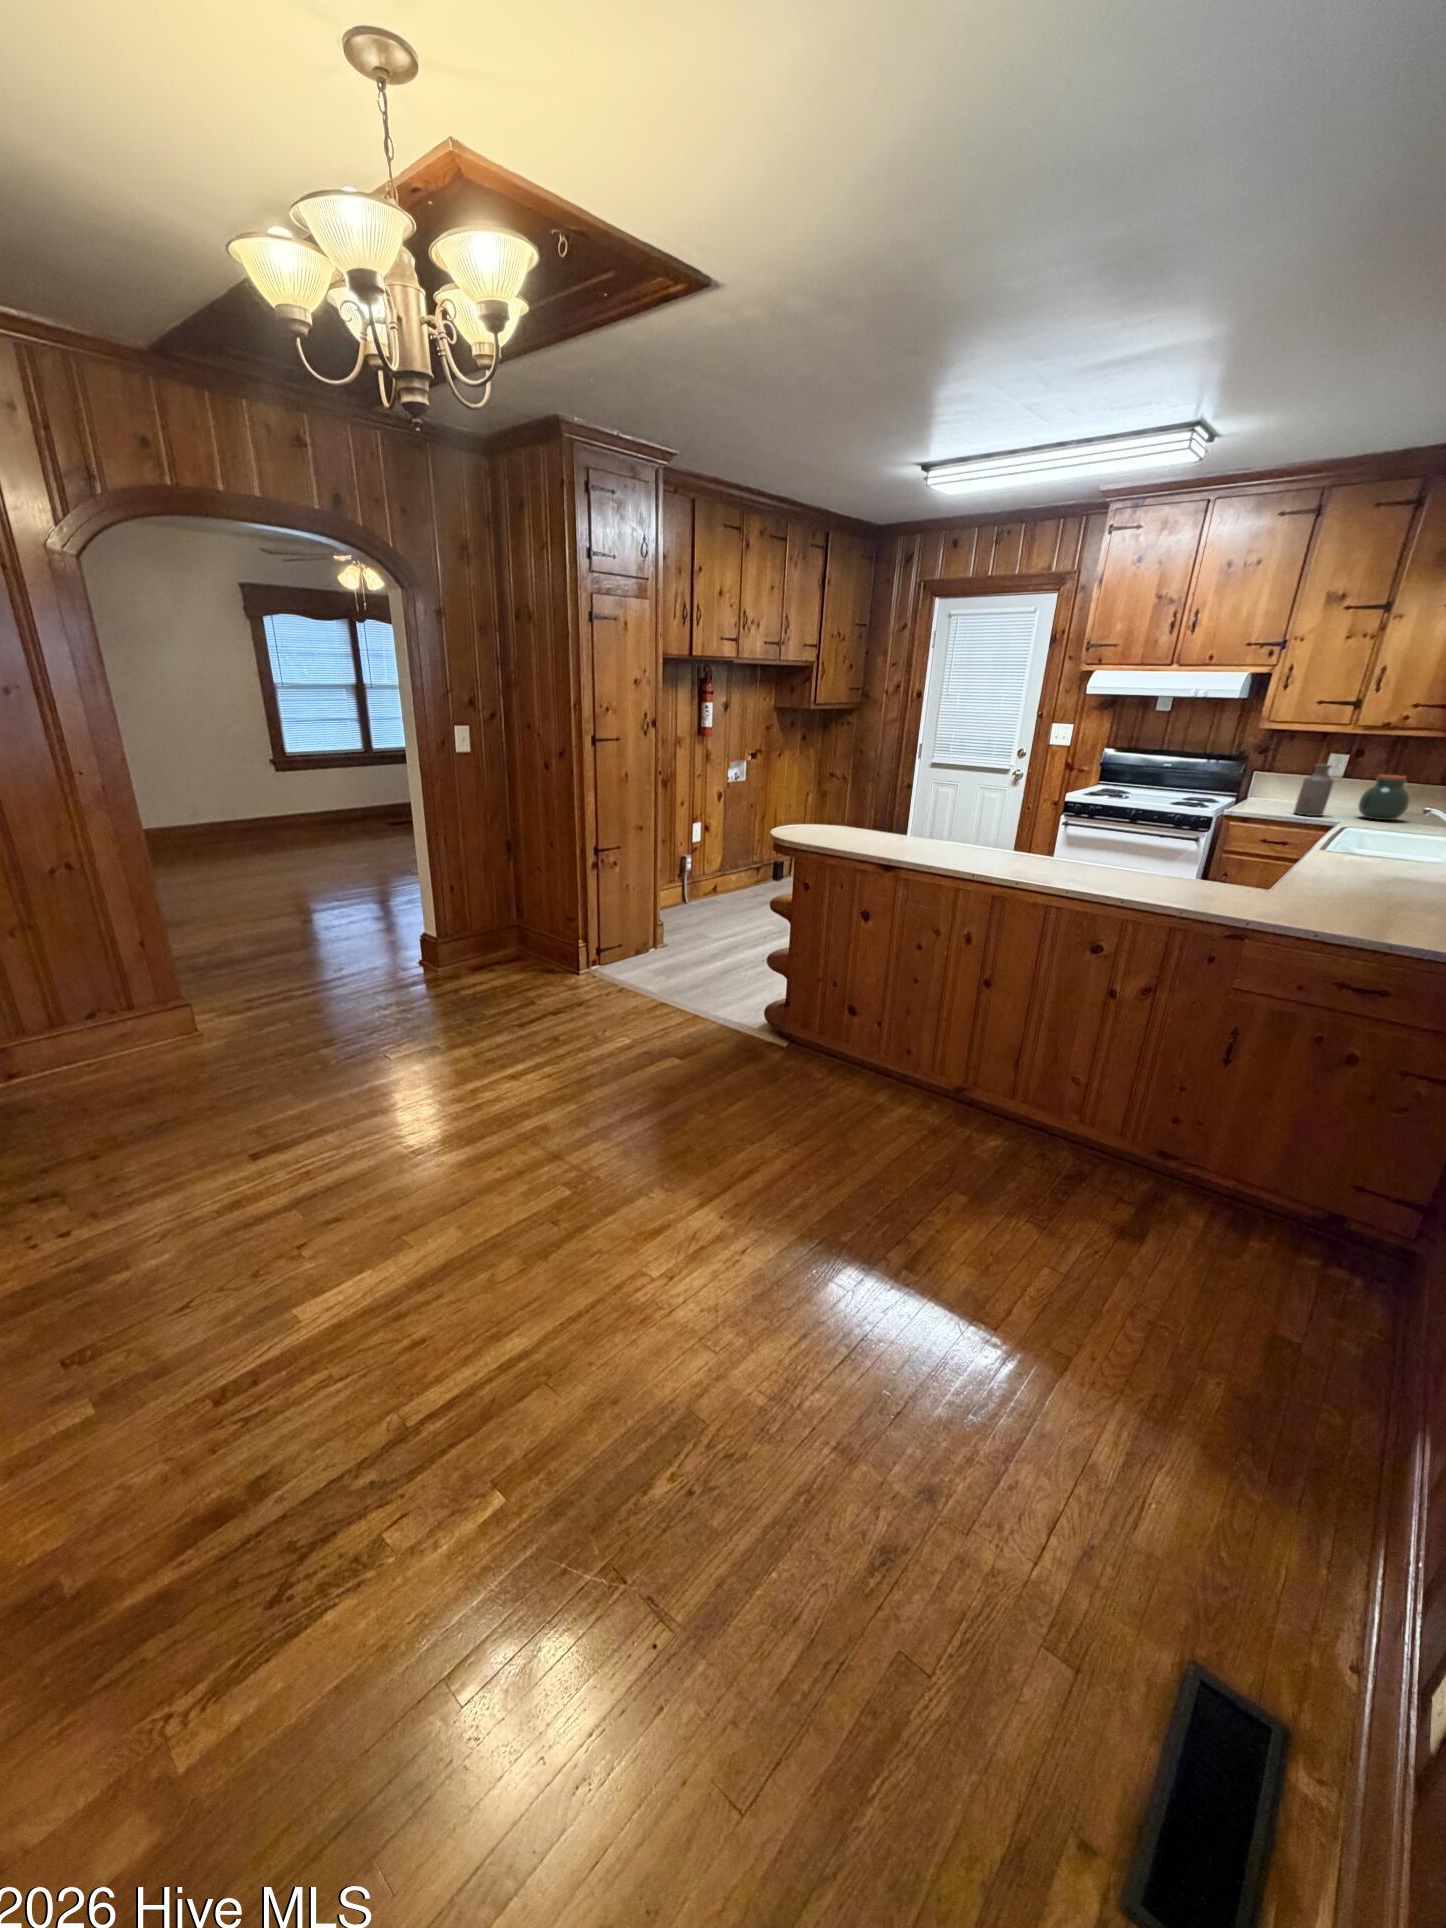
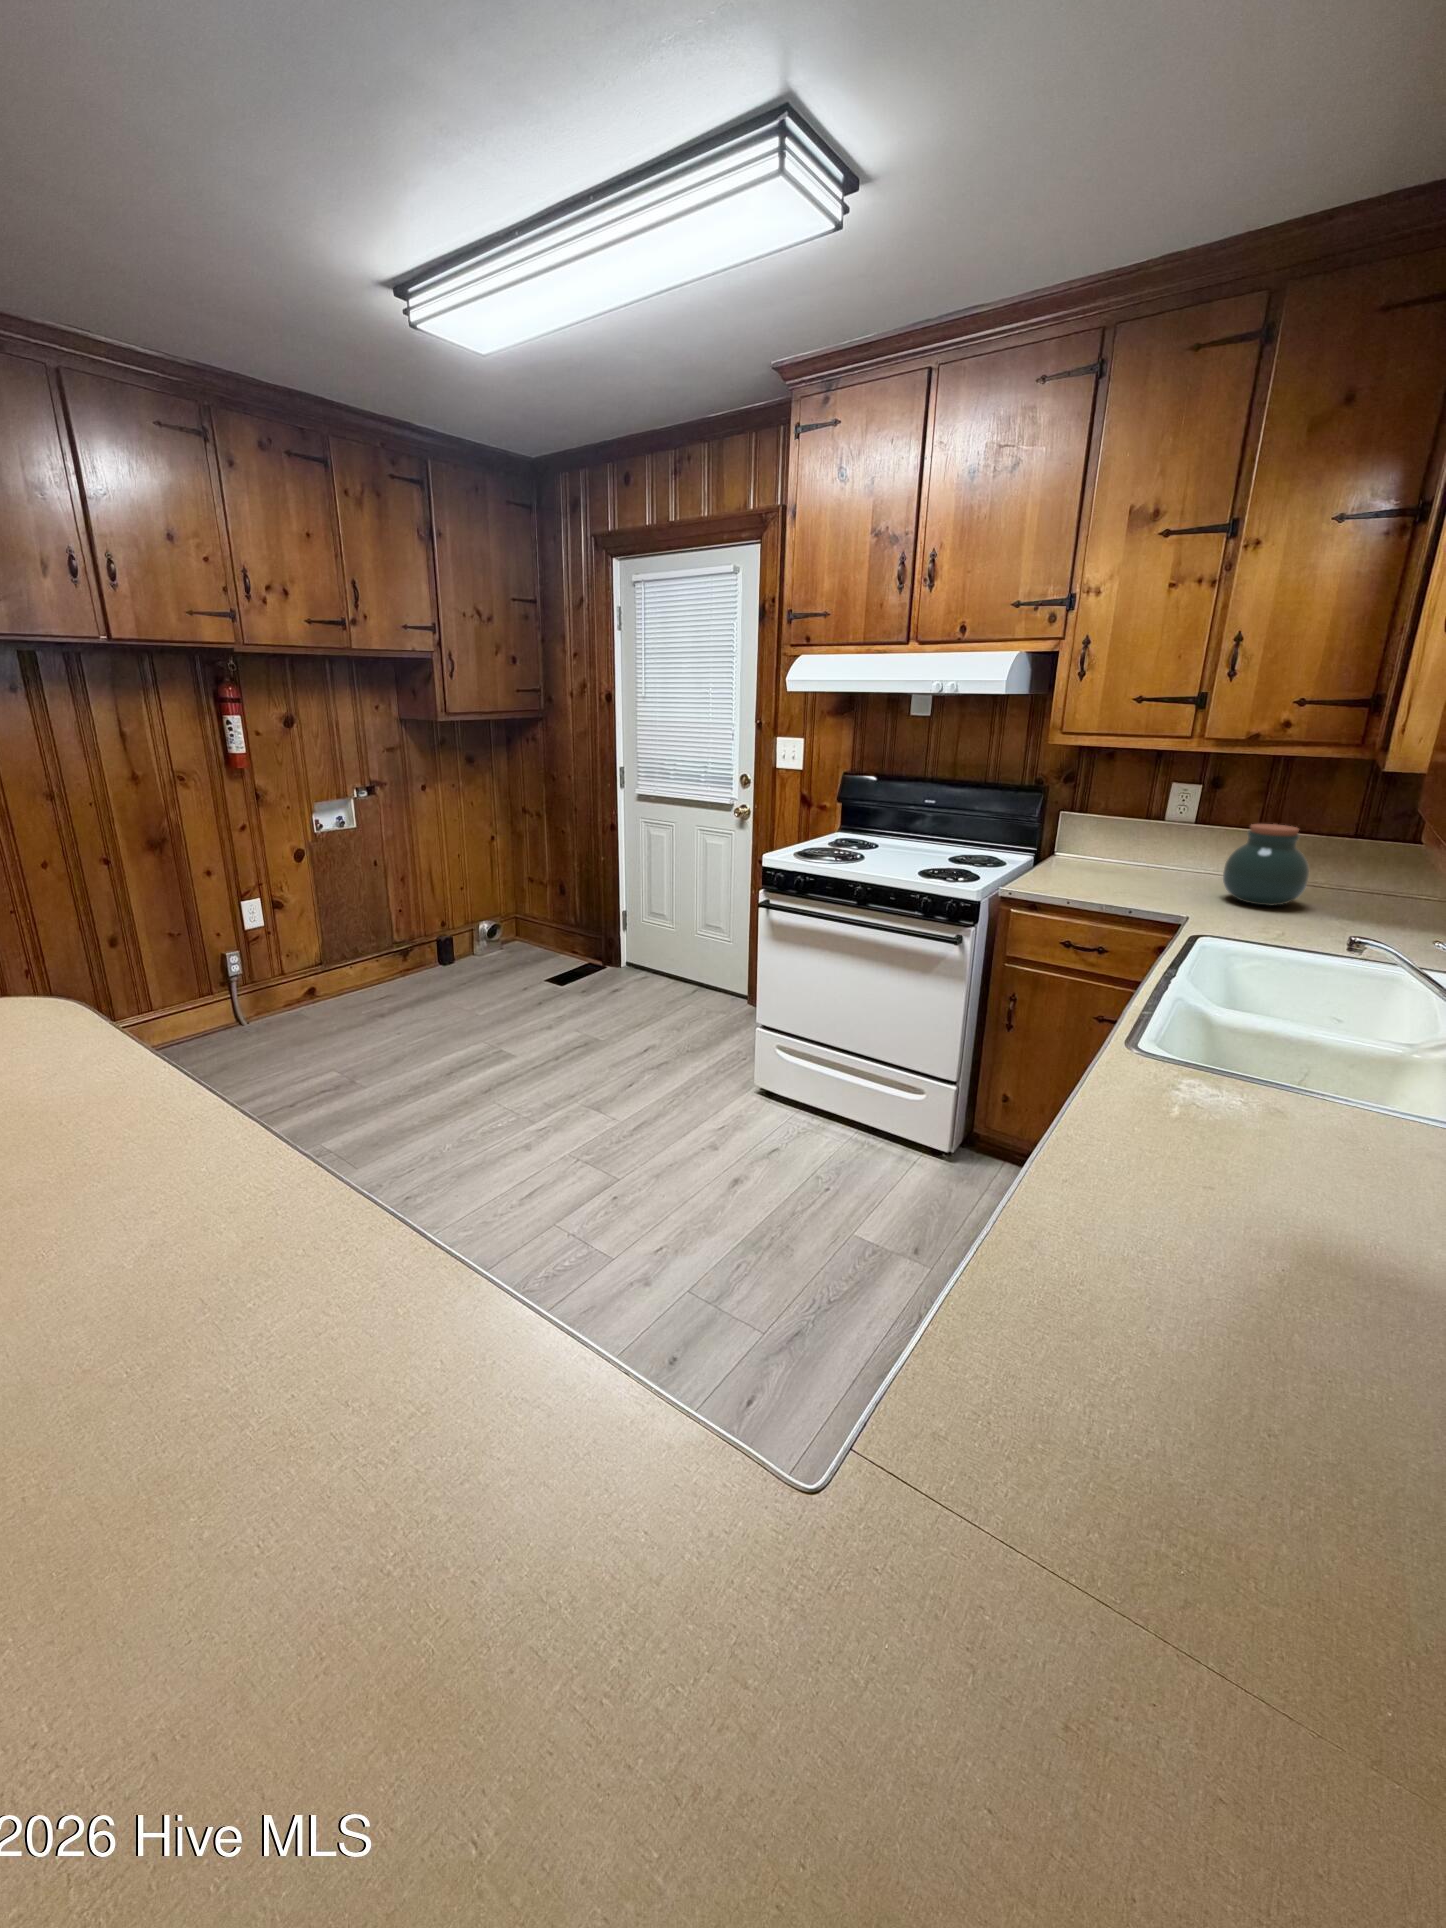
bottle: present [1294,764,1333,816] -> none [1116,807,1176,899]

